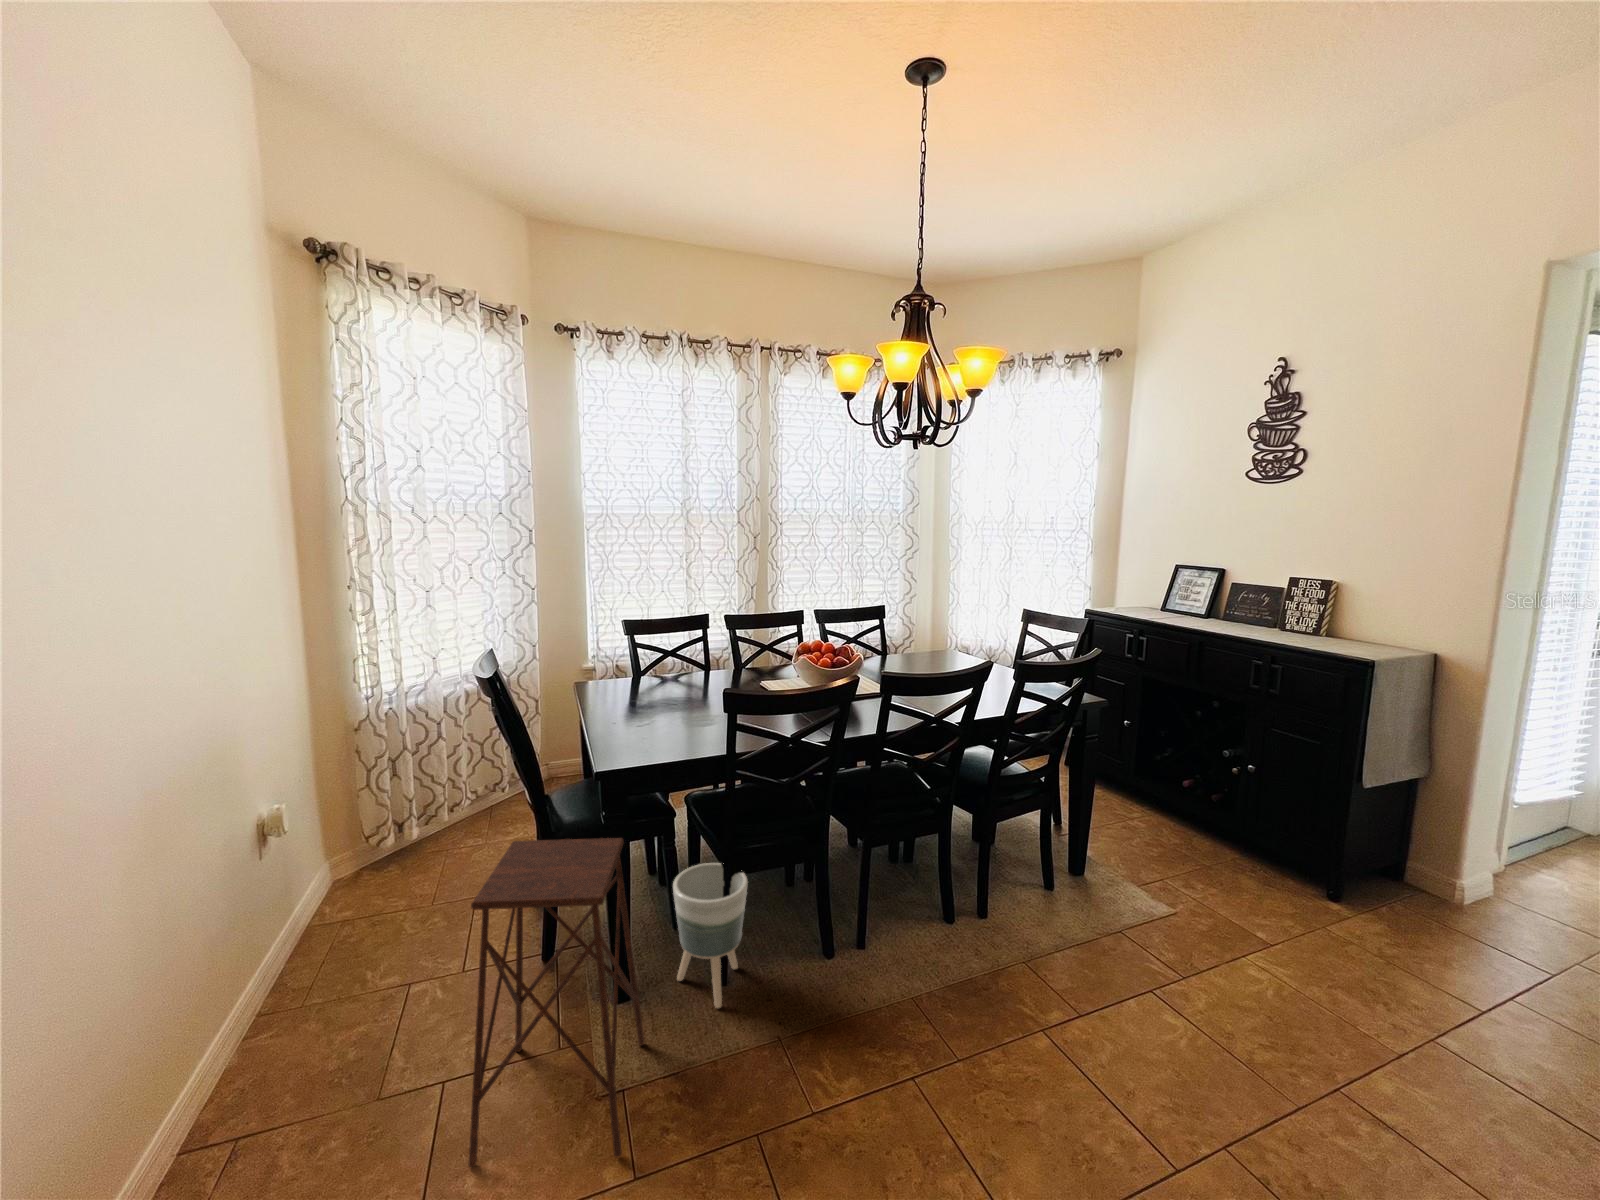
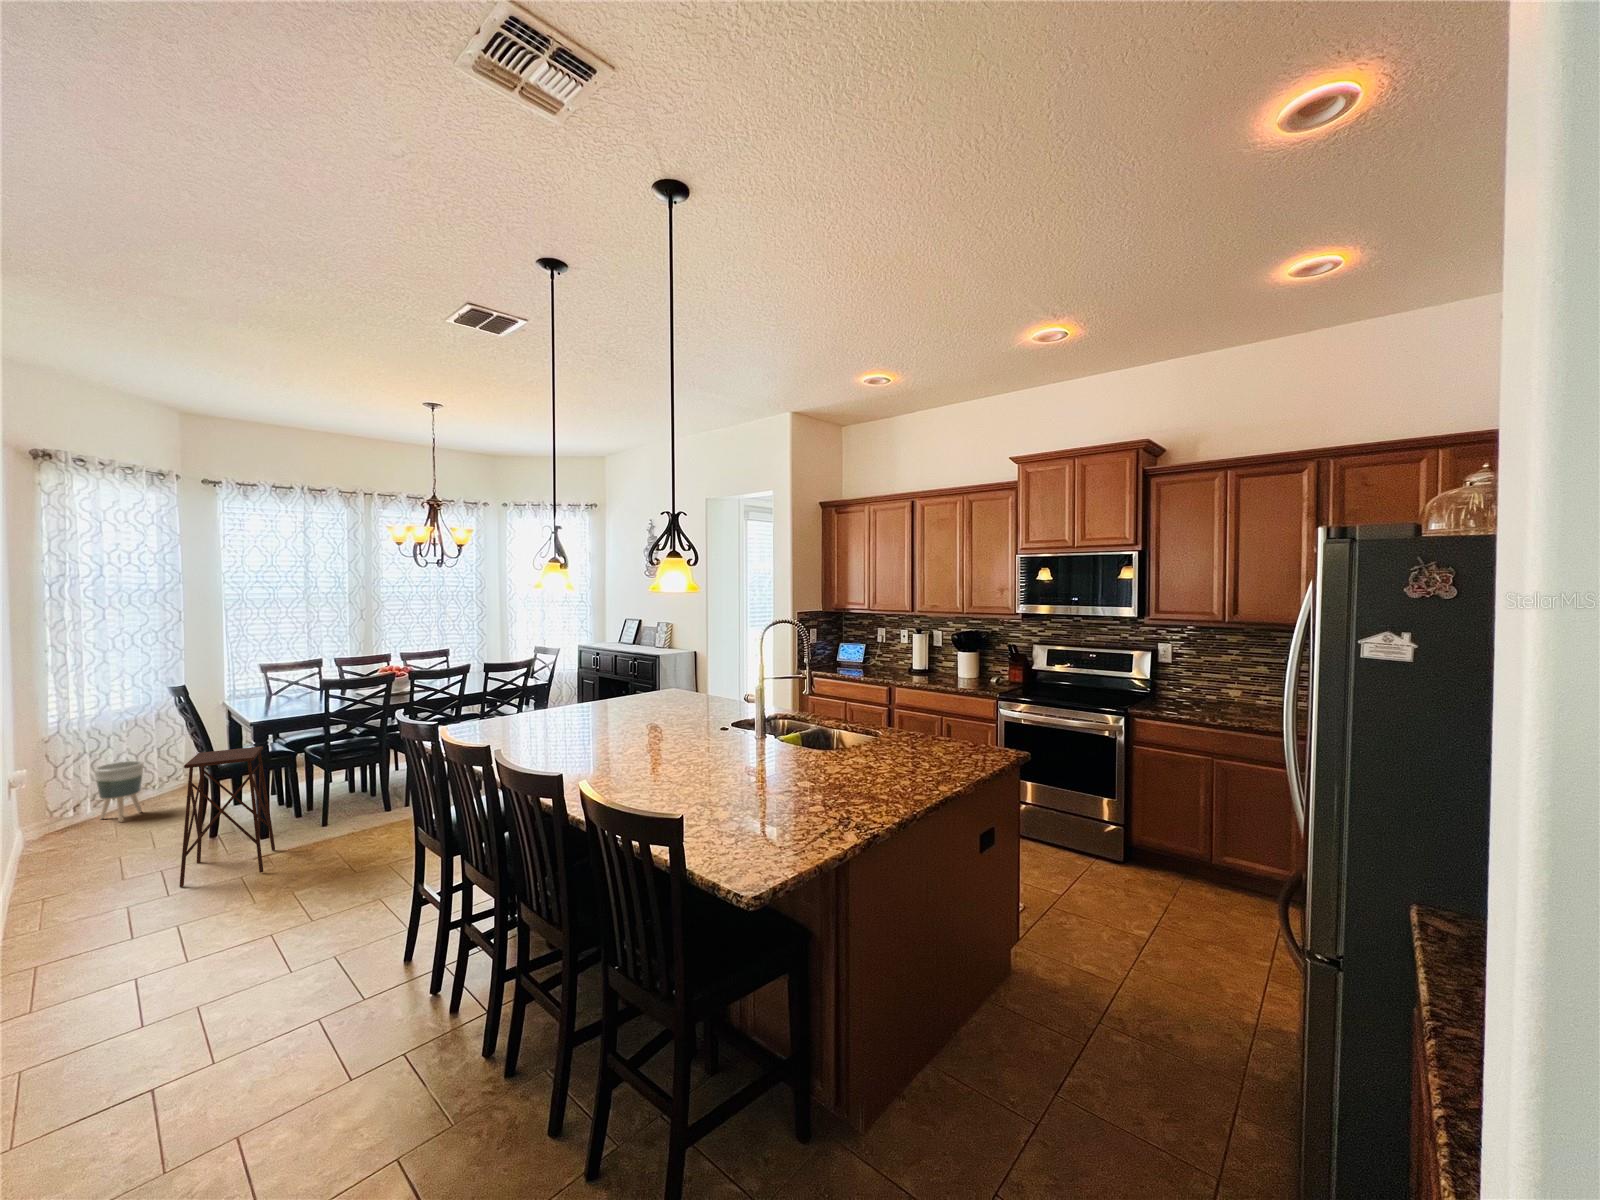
planter: present [673,863,748,1008] -> present [94,761,144,822]

